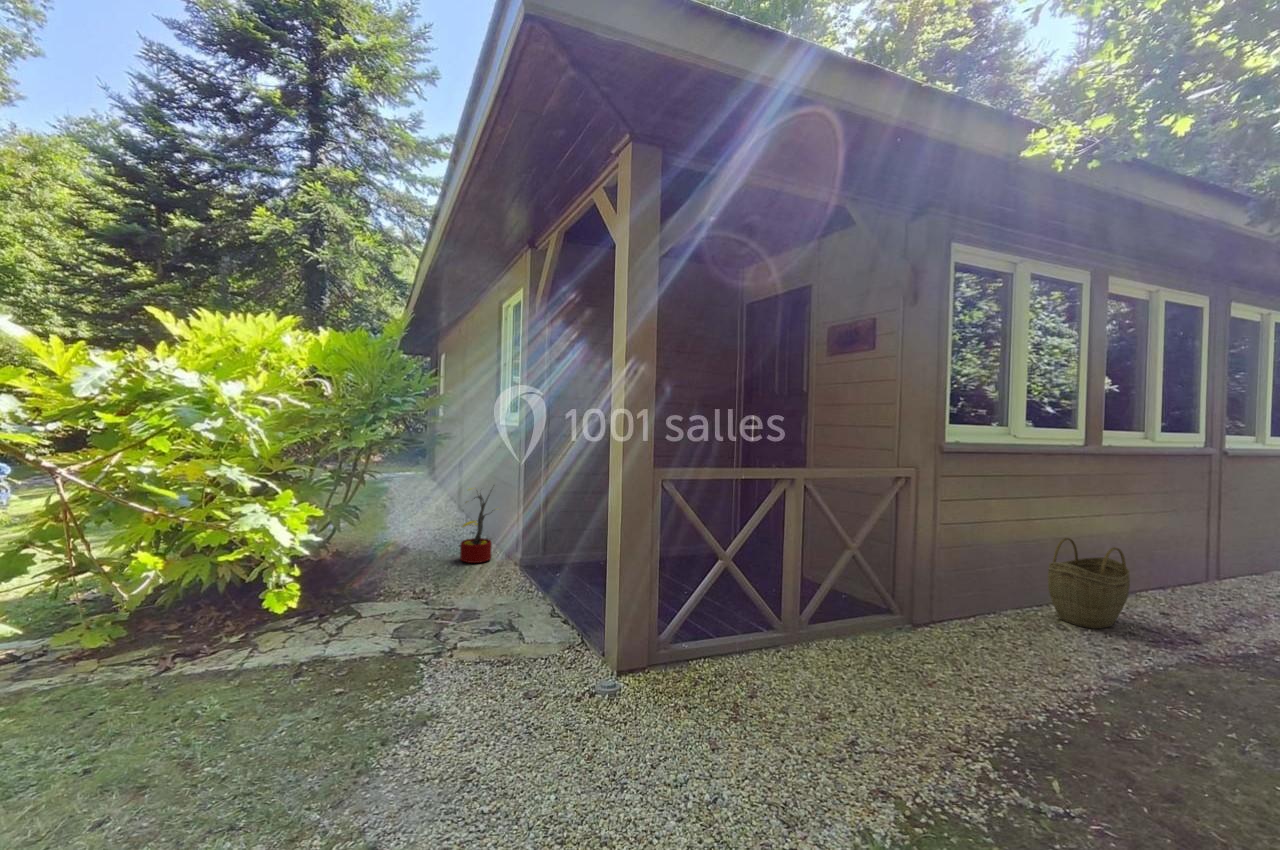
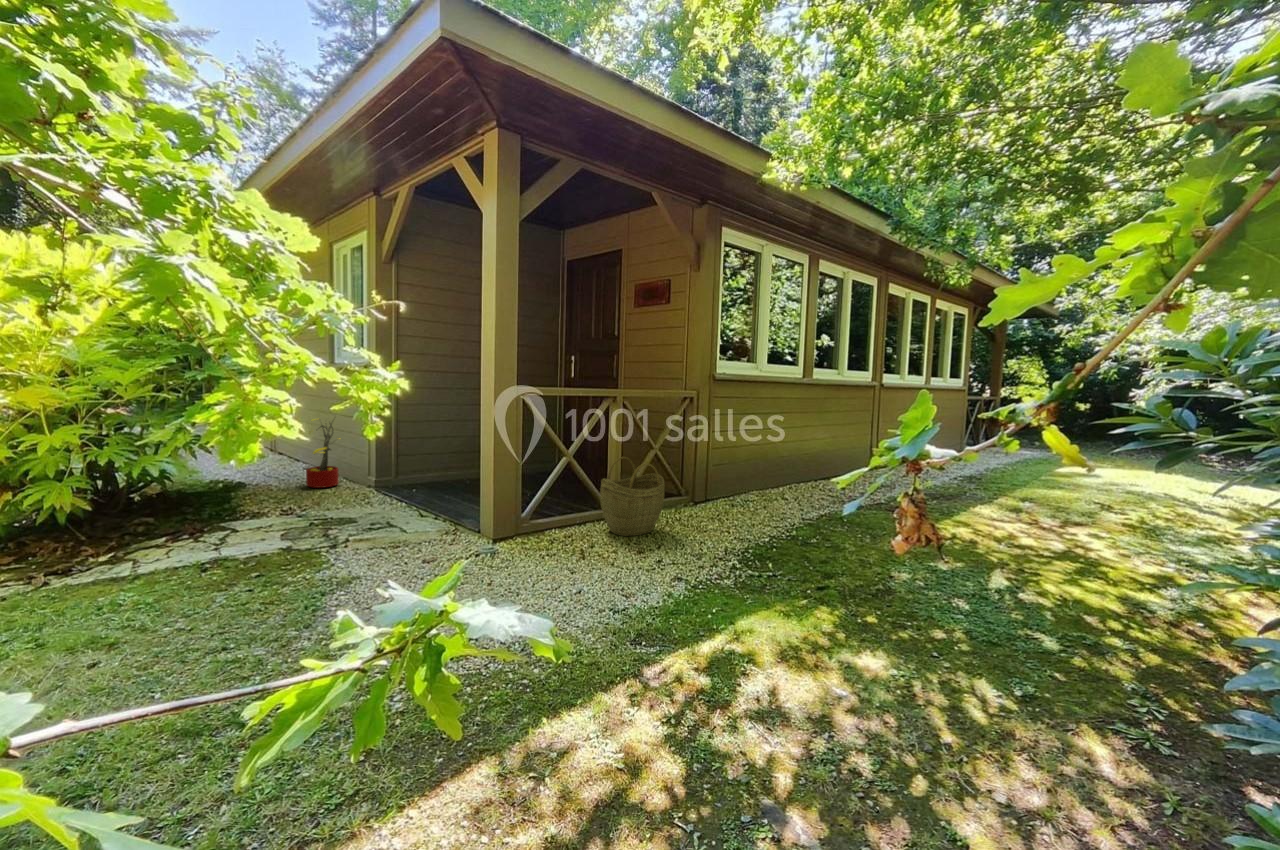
woven basket: present [1048,538,1130,629] -> present [600,457,664,536]

